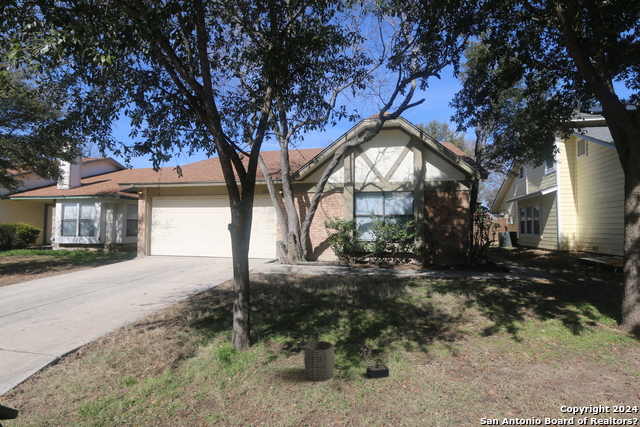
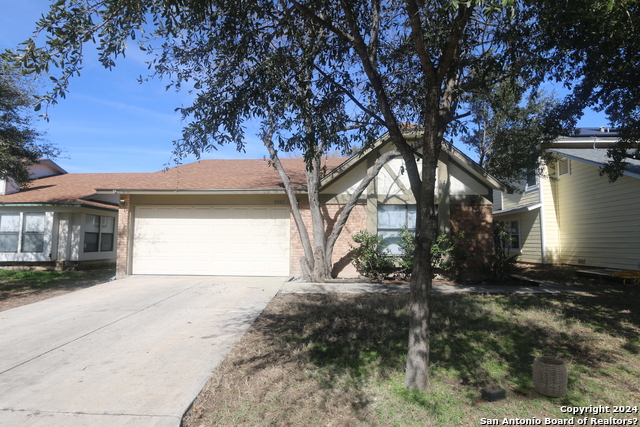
decorative plant: present [359,347,392,378] -> present [480,370,506,401]

